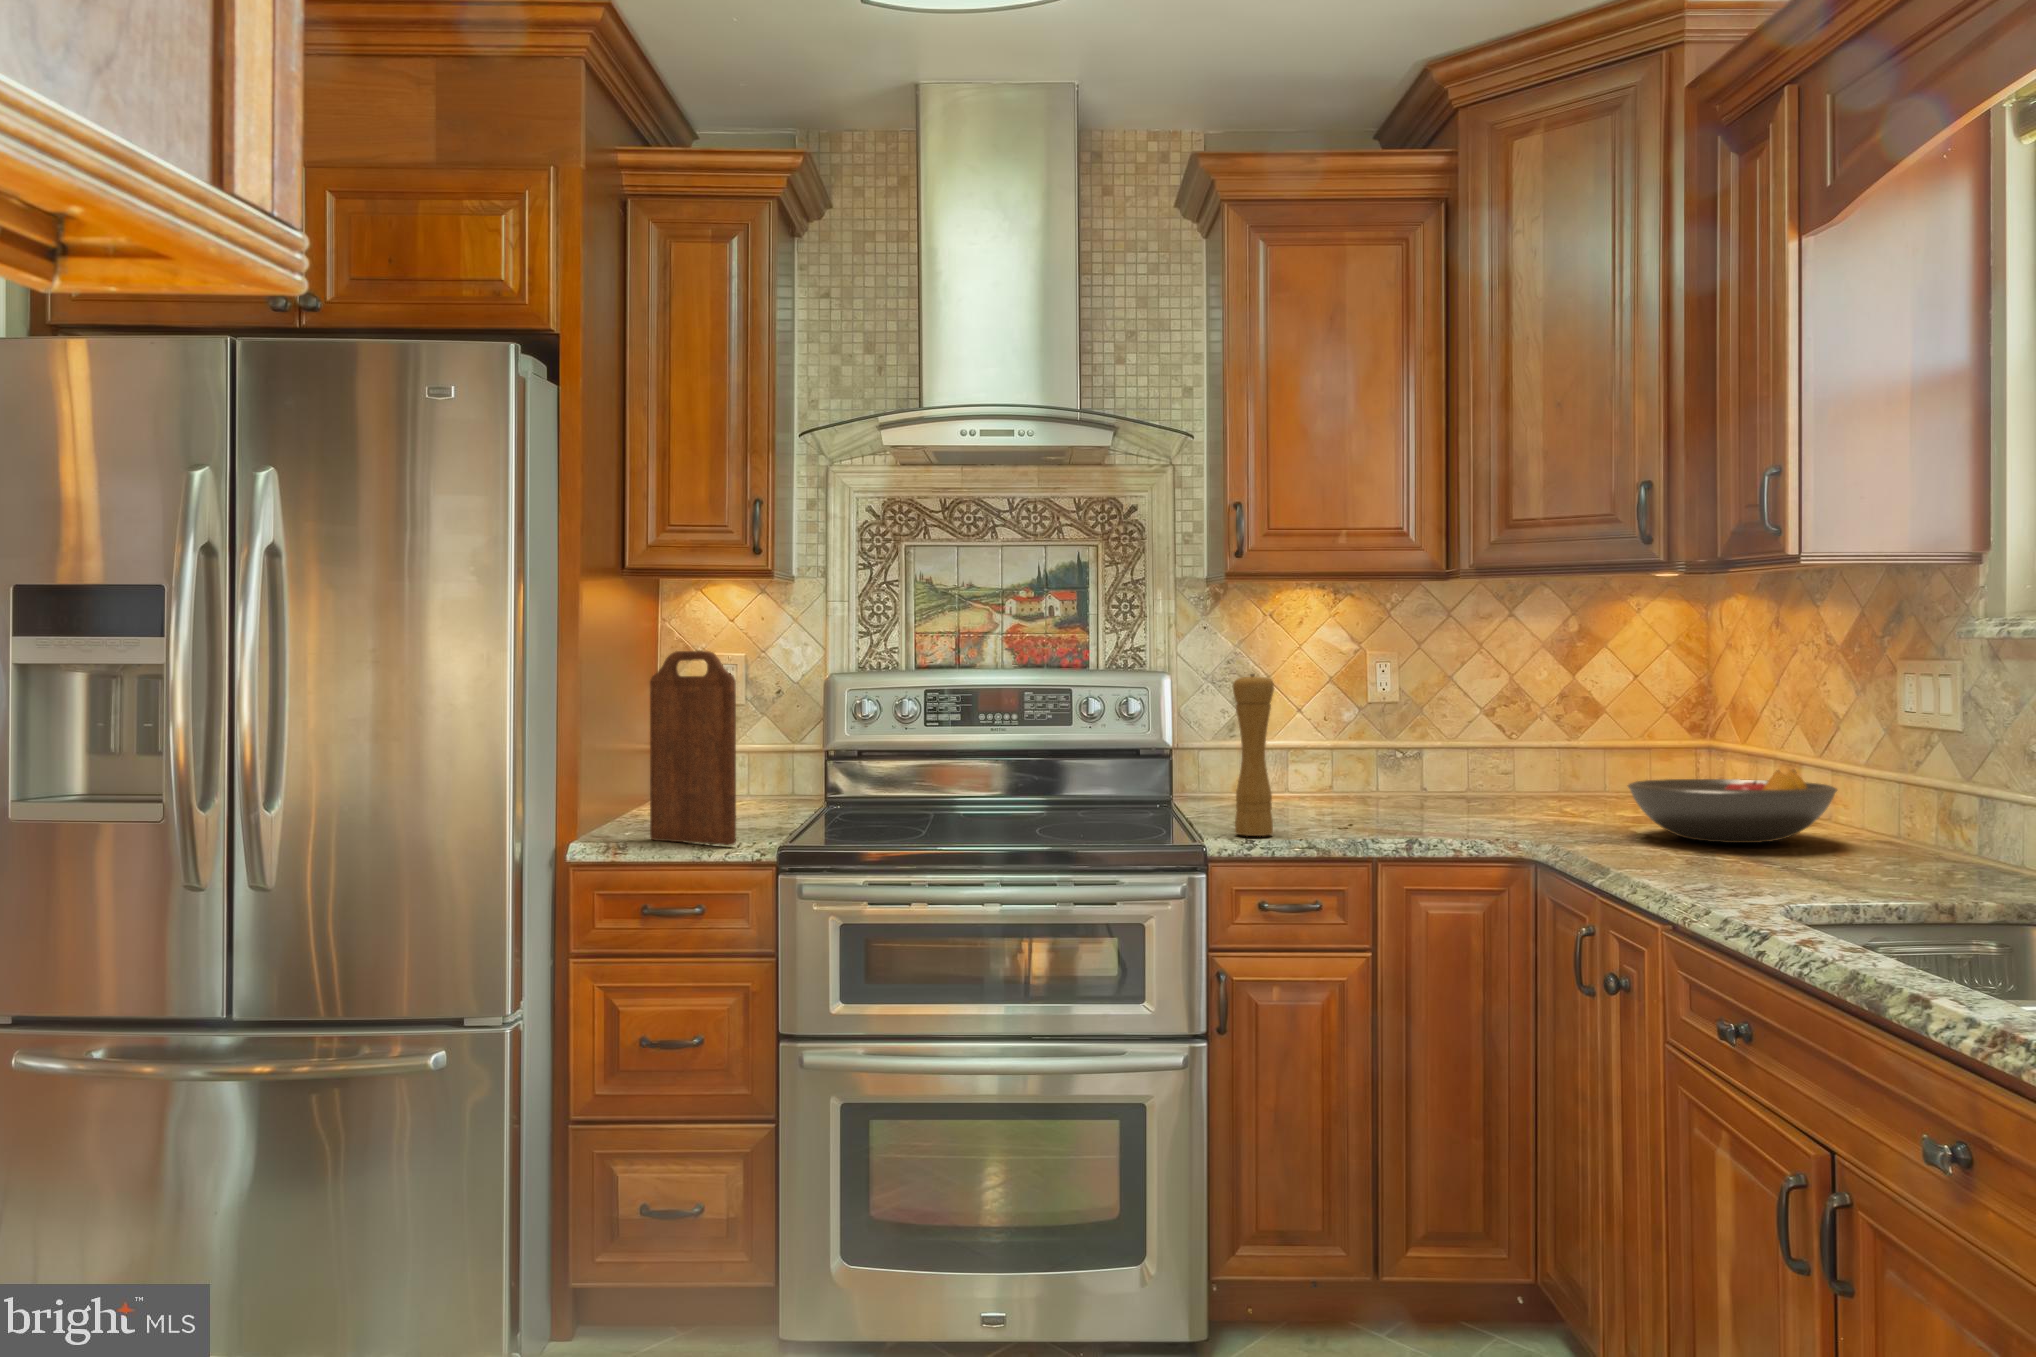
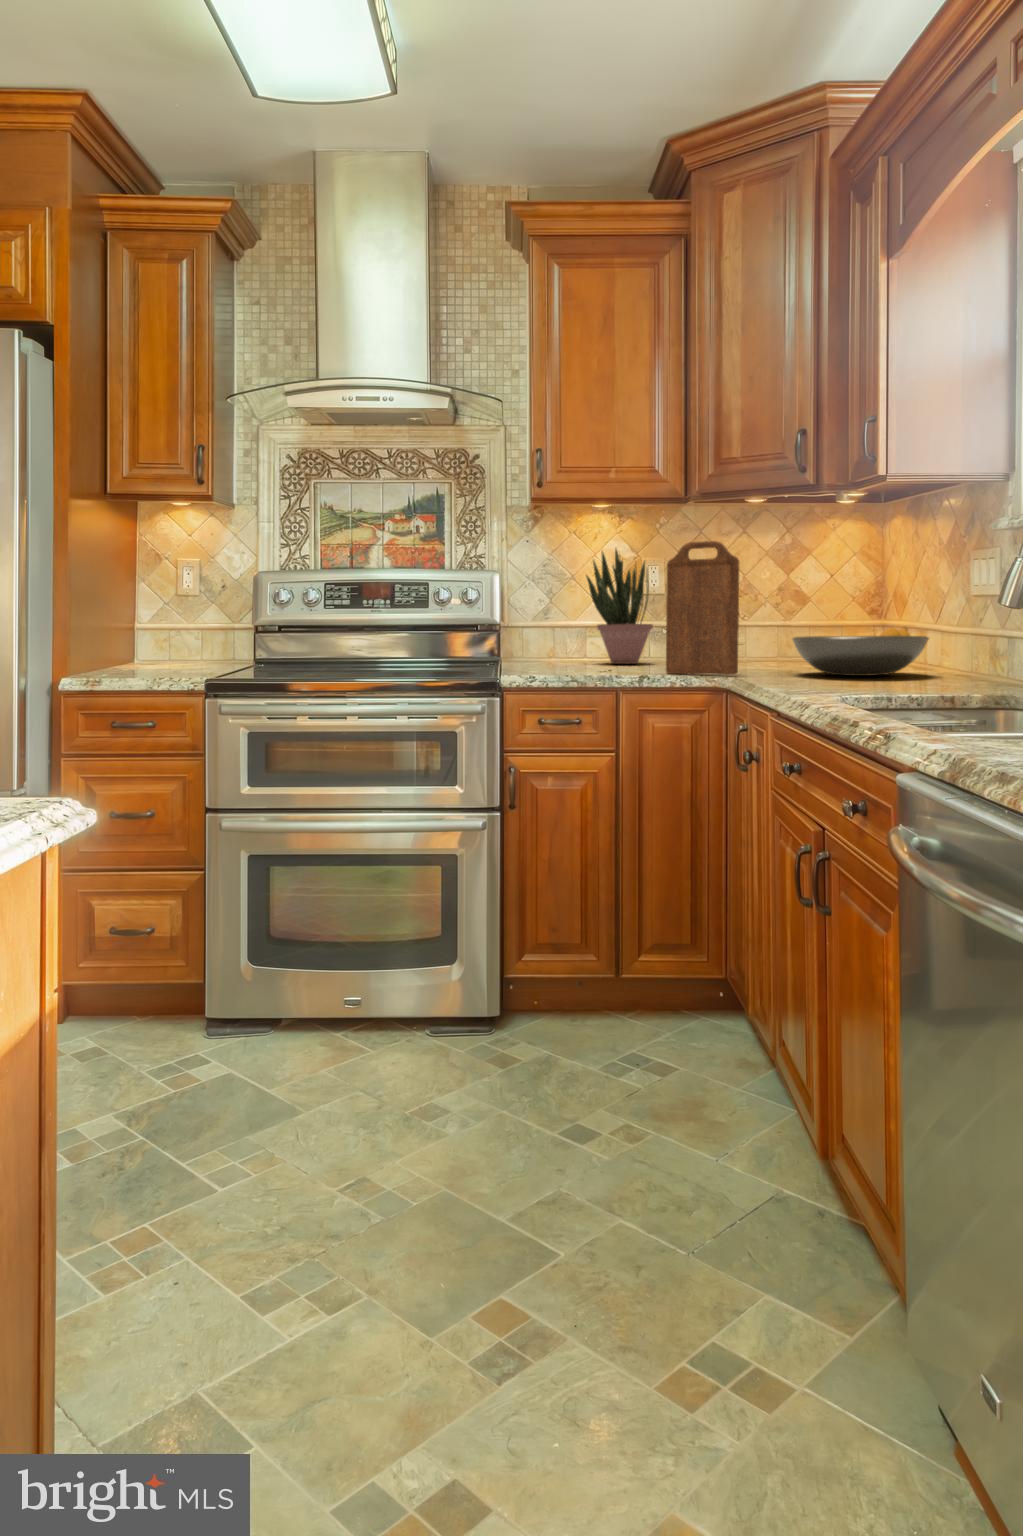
potted plant: none [1301,641,1396,807] -> present [586,549,653,664]
cutting board: present [650,651,736,845] -> present [666,541,740,675]
pepper mill: present [1233,674,1274,836] -> none [522,562,550,674]

